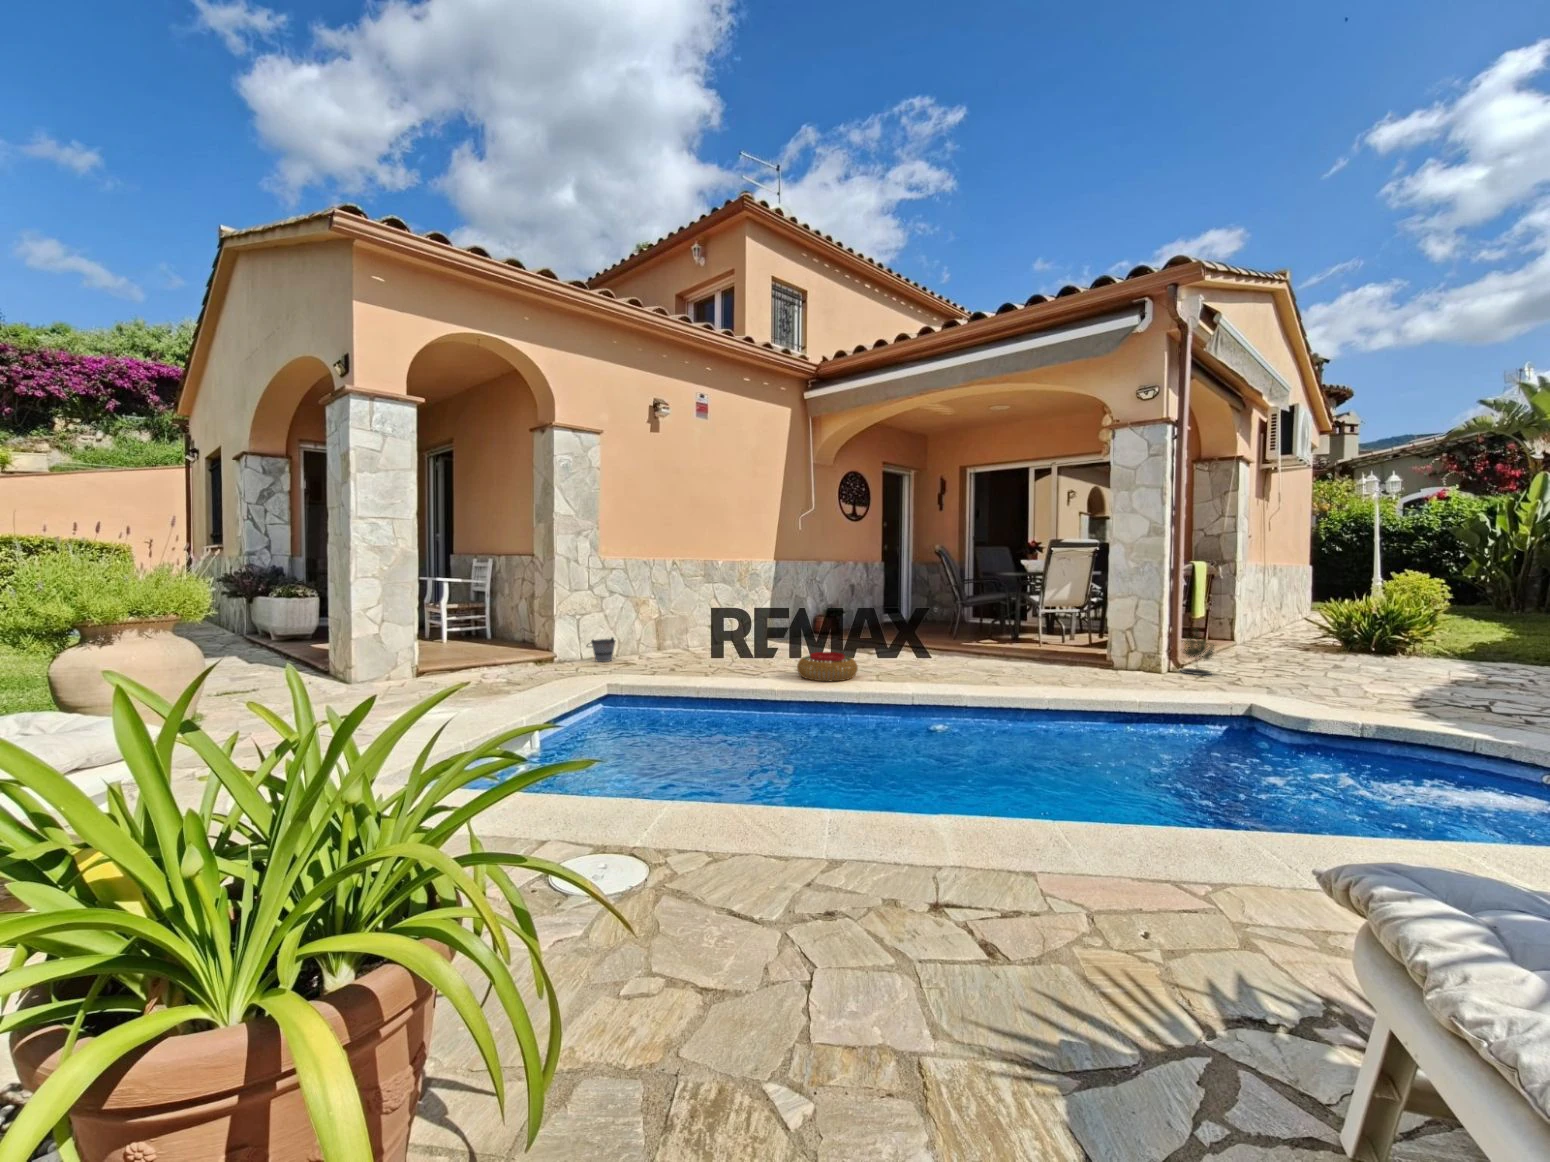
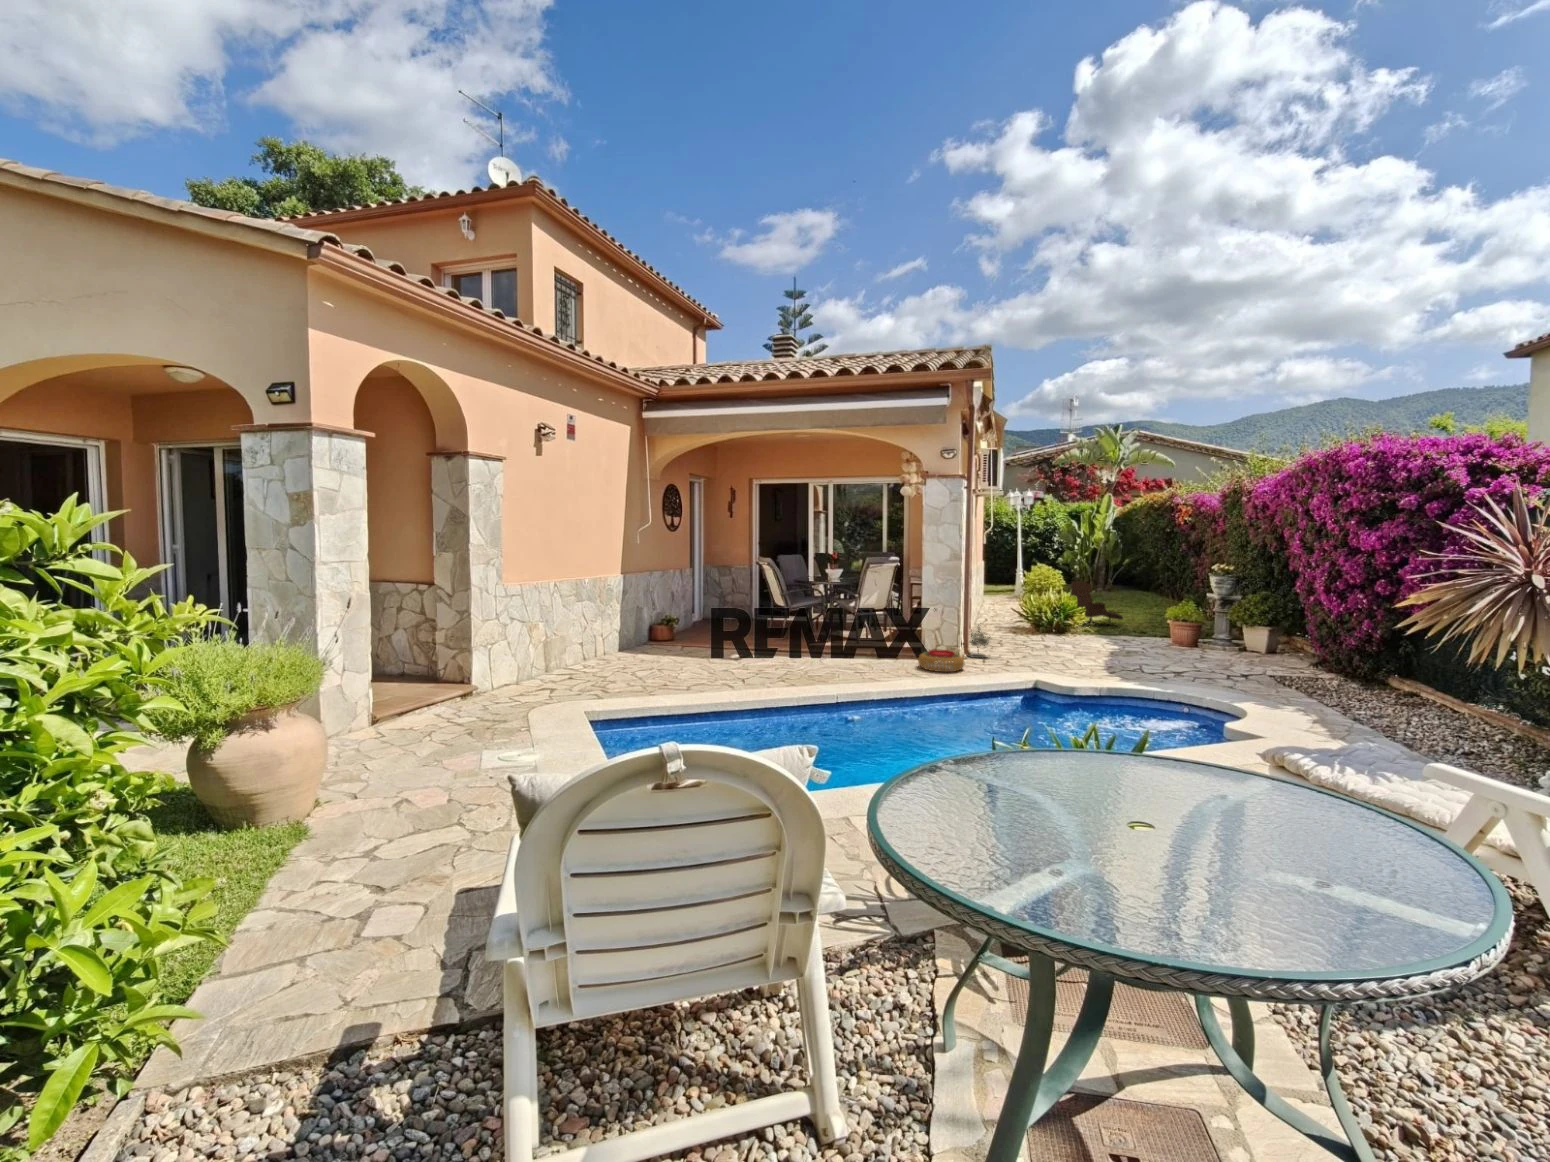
lounge chair: none [1424,583,1532,656] -> present [1070,581,1123,626]
bucket: present [587,637,615,662] -> none [498,666,530,692]
pouf: present [797,652,858,681] -> present [918,650,964,672]

